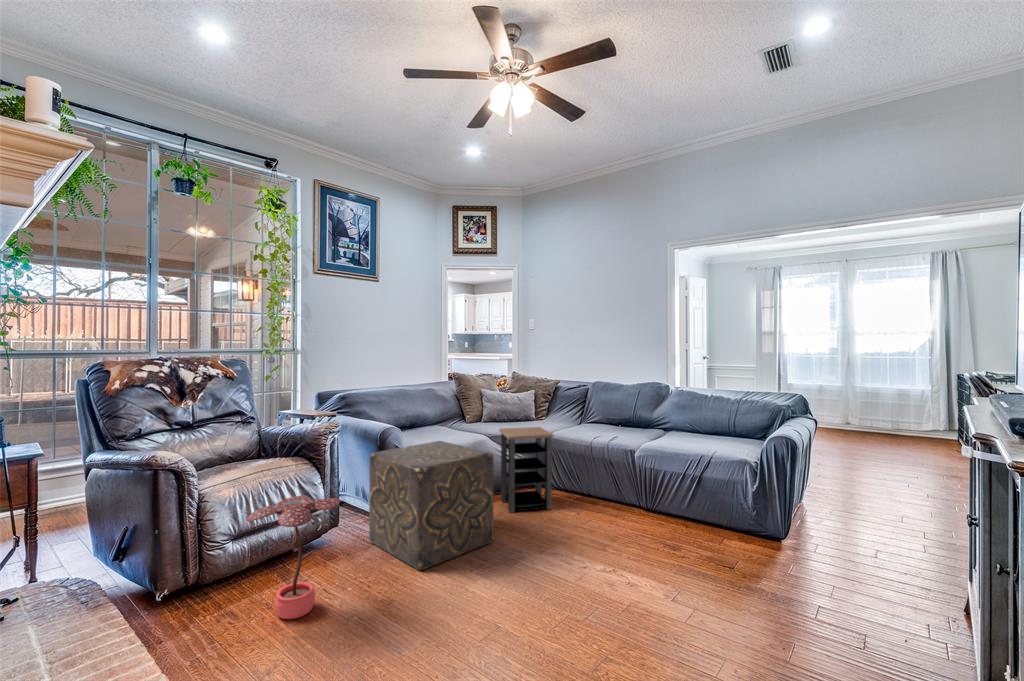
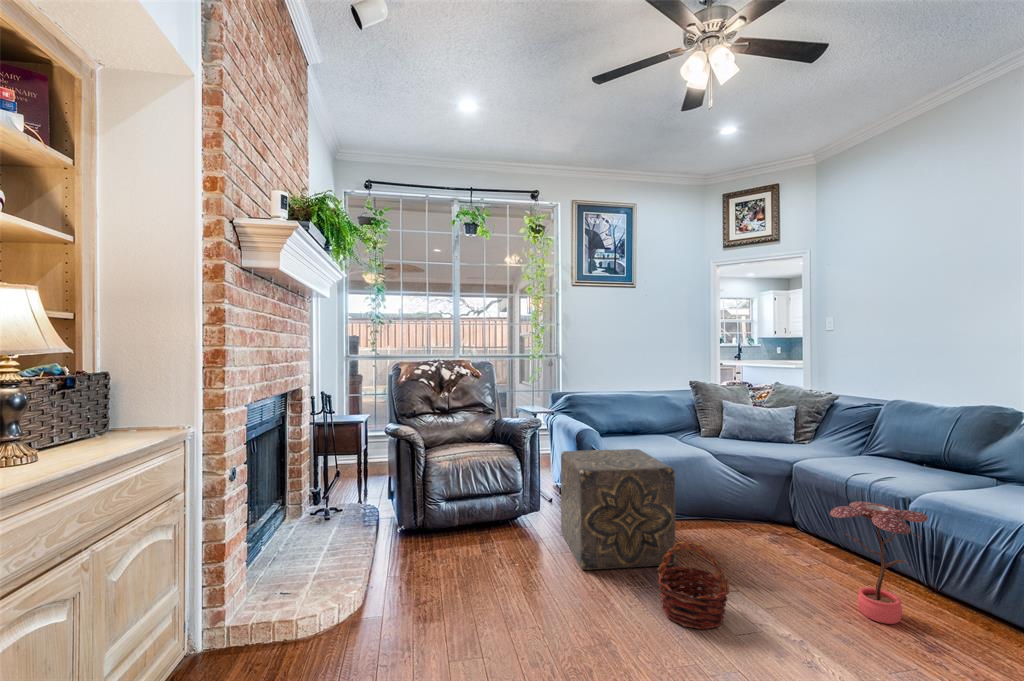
side table: present [499,427,553,513] -> none [719,445,779,551]
potted plant: present [247,496,341,619] -> present [830,501,928,624]
basket: none [505,513,568,590] -> present [658,542,729,629]

